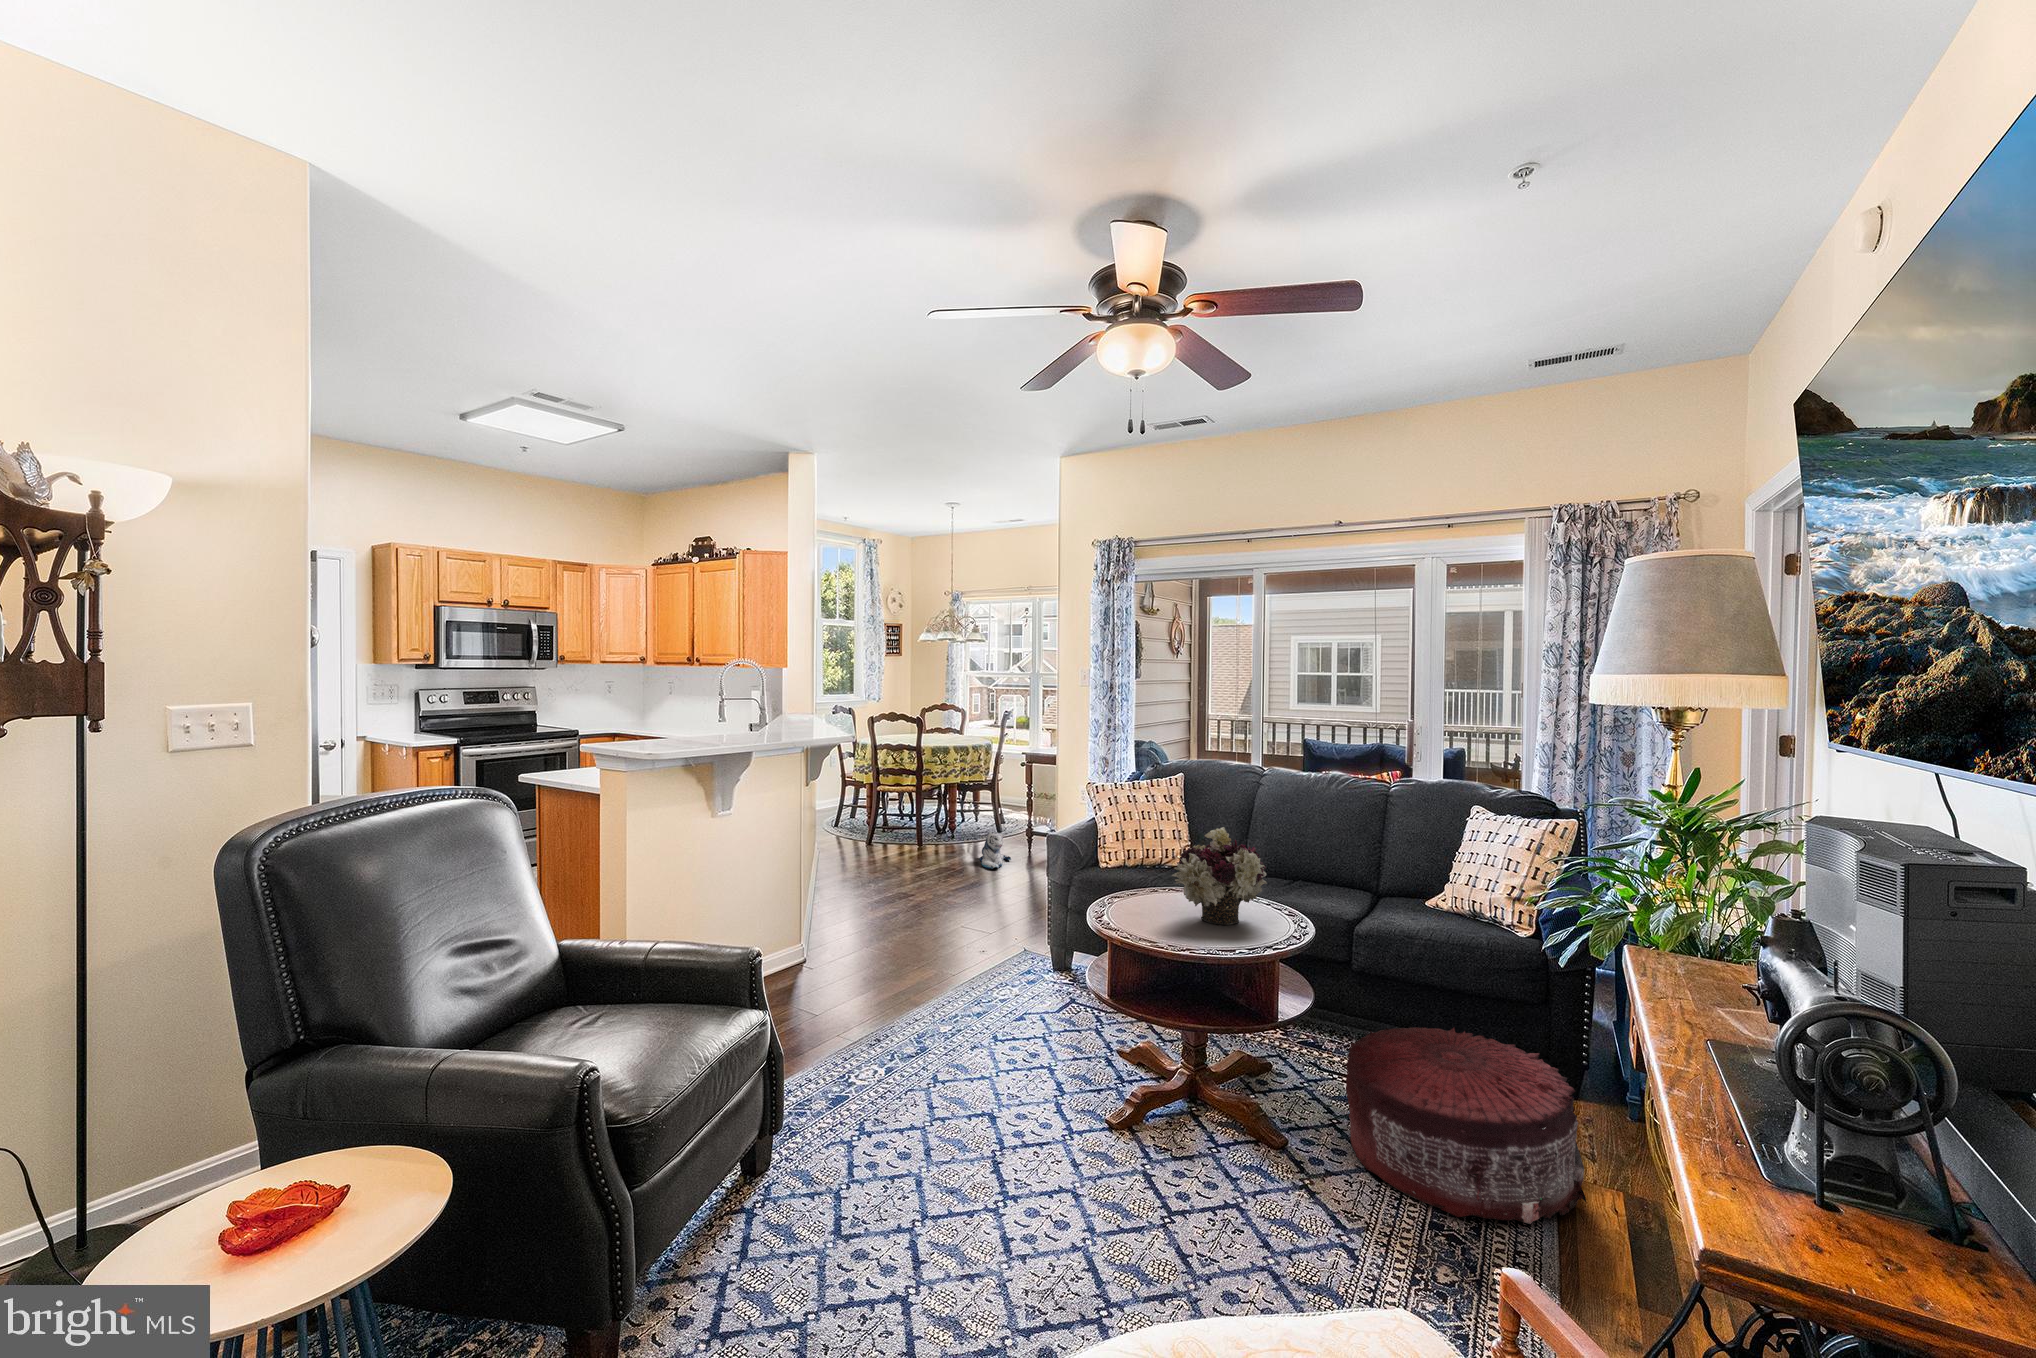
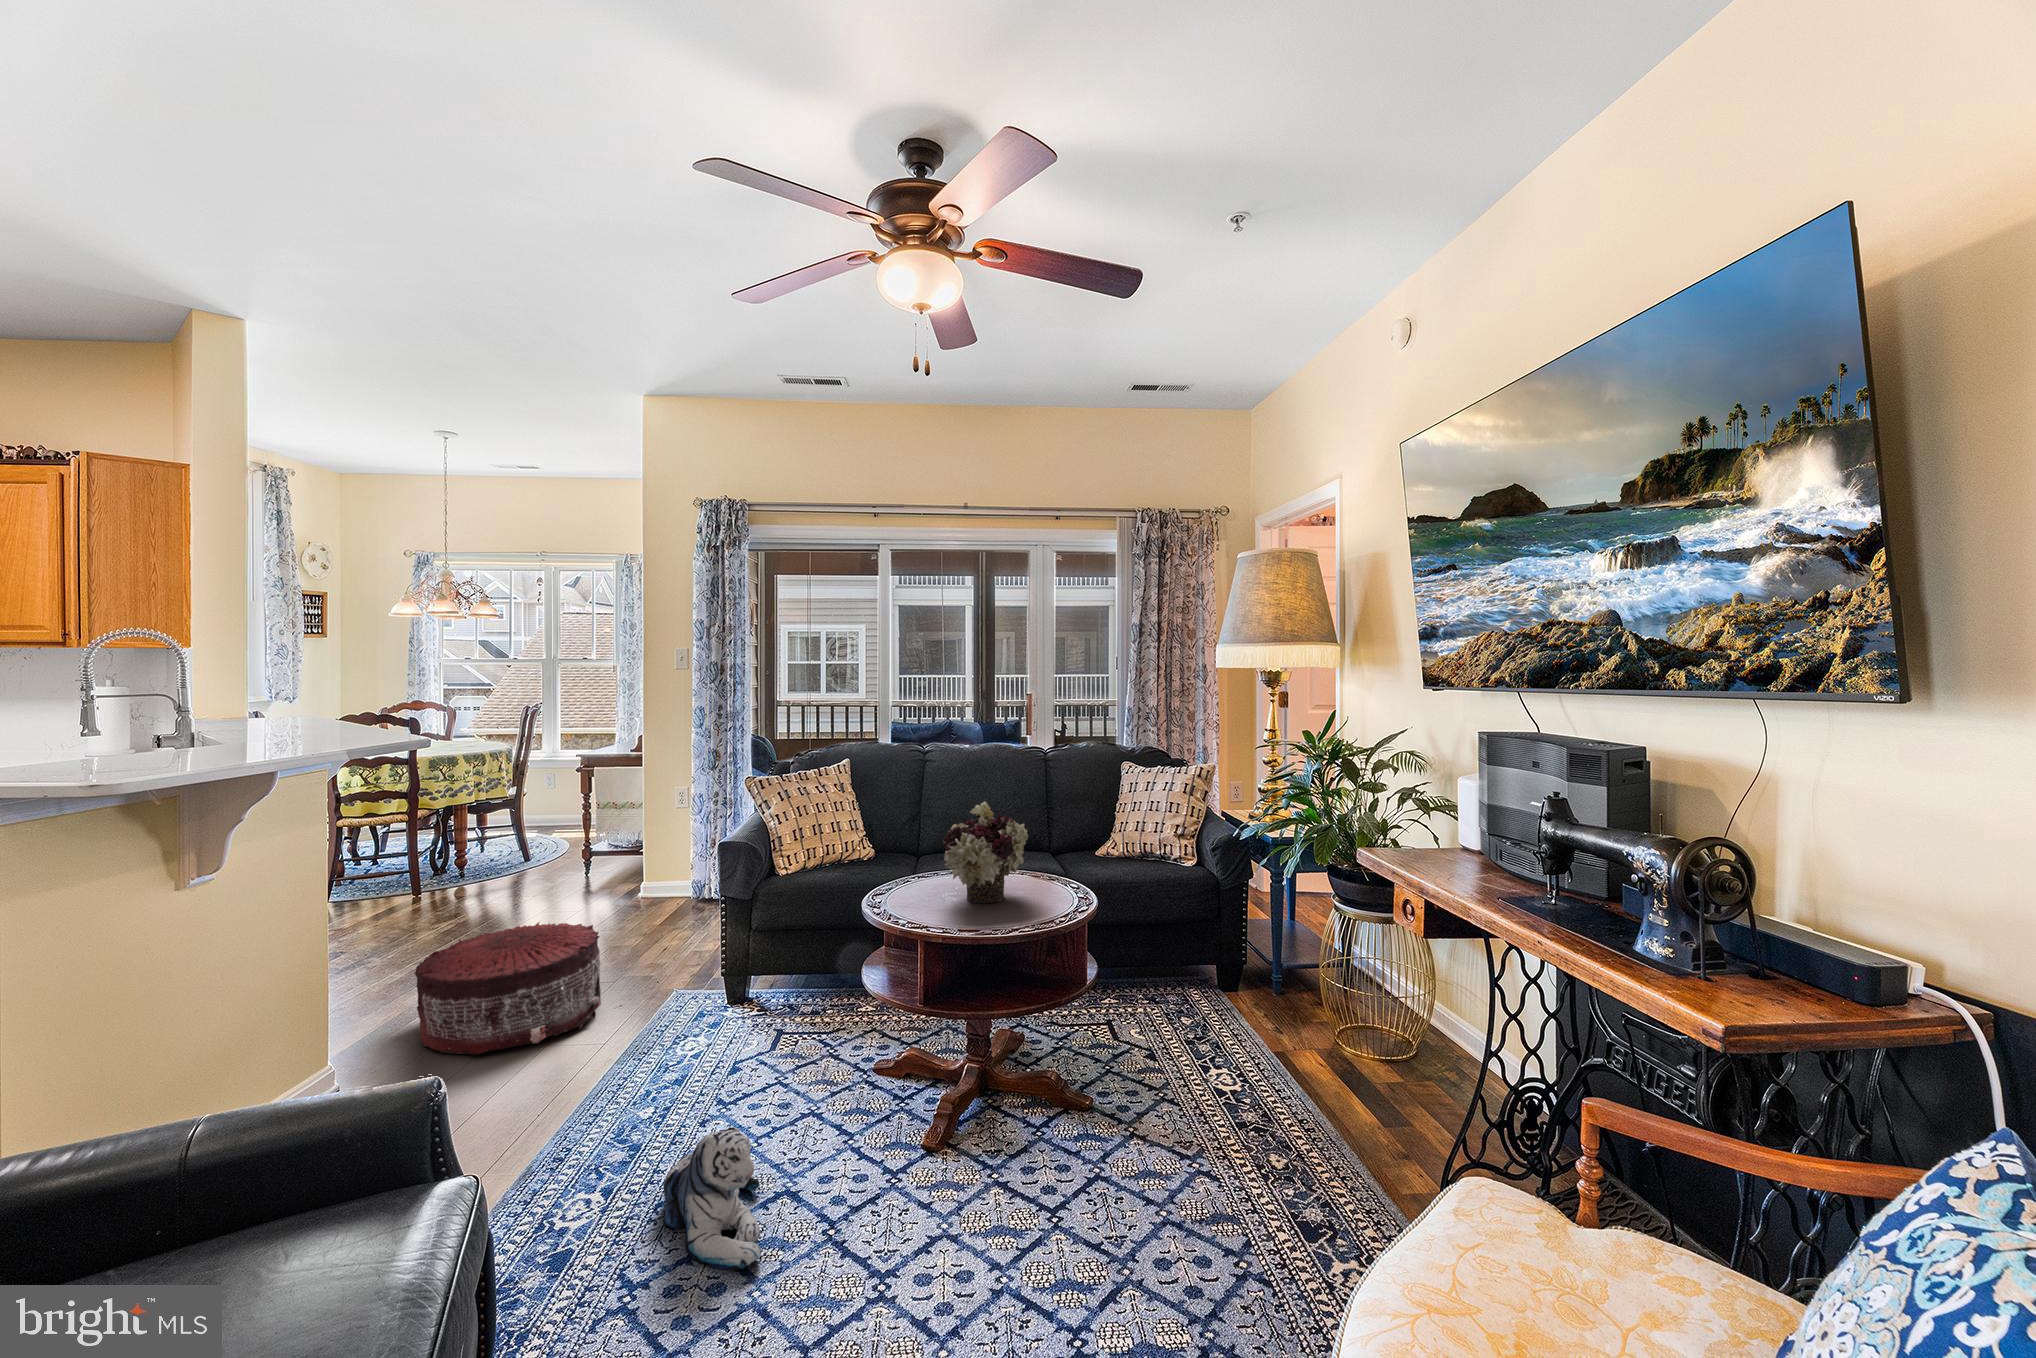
plush toy: present [979,832,1011,869] -> present [662,1127,762,1269]
pouf: present [1346,1027,1586,1224] -> present [414,922,601,1055]

